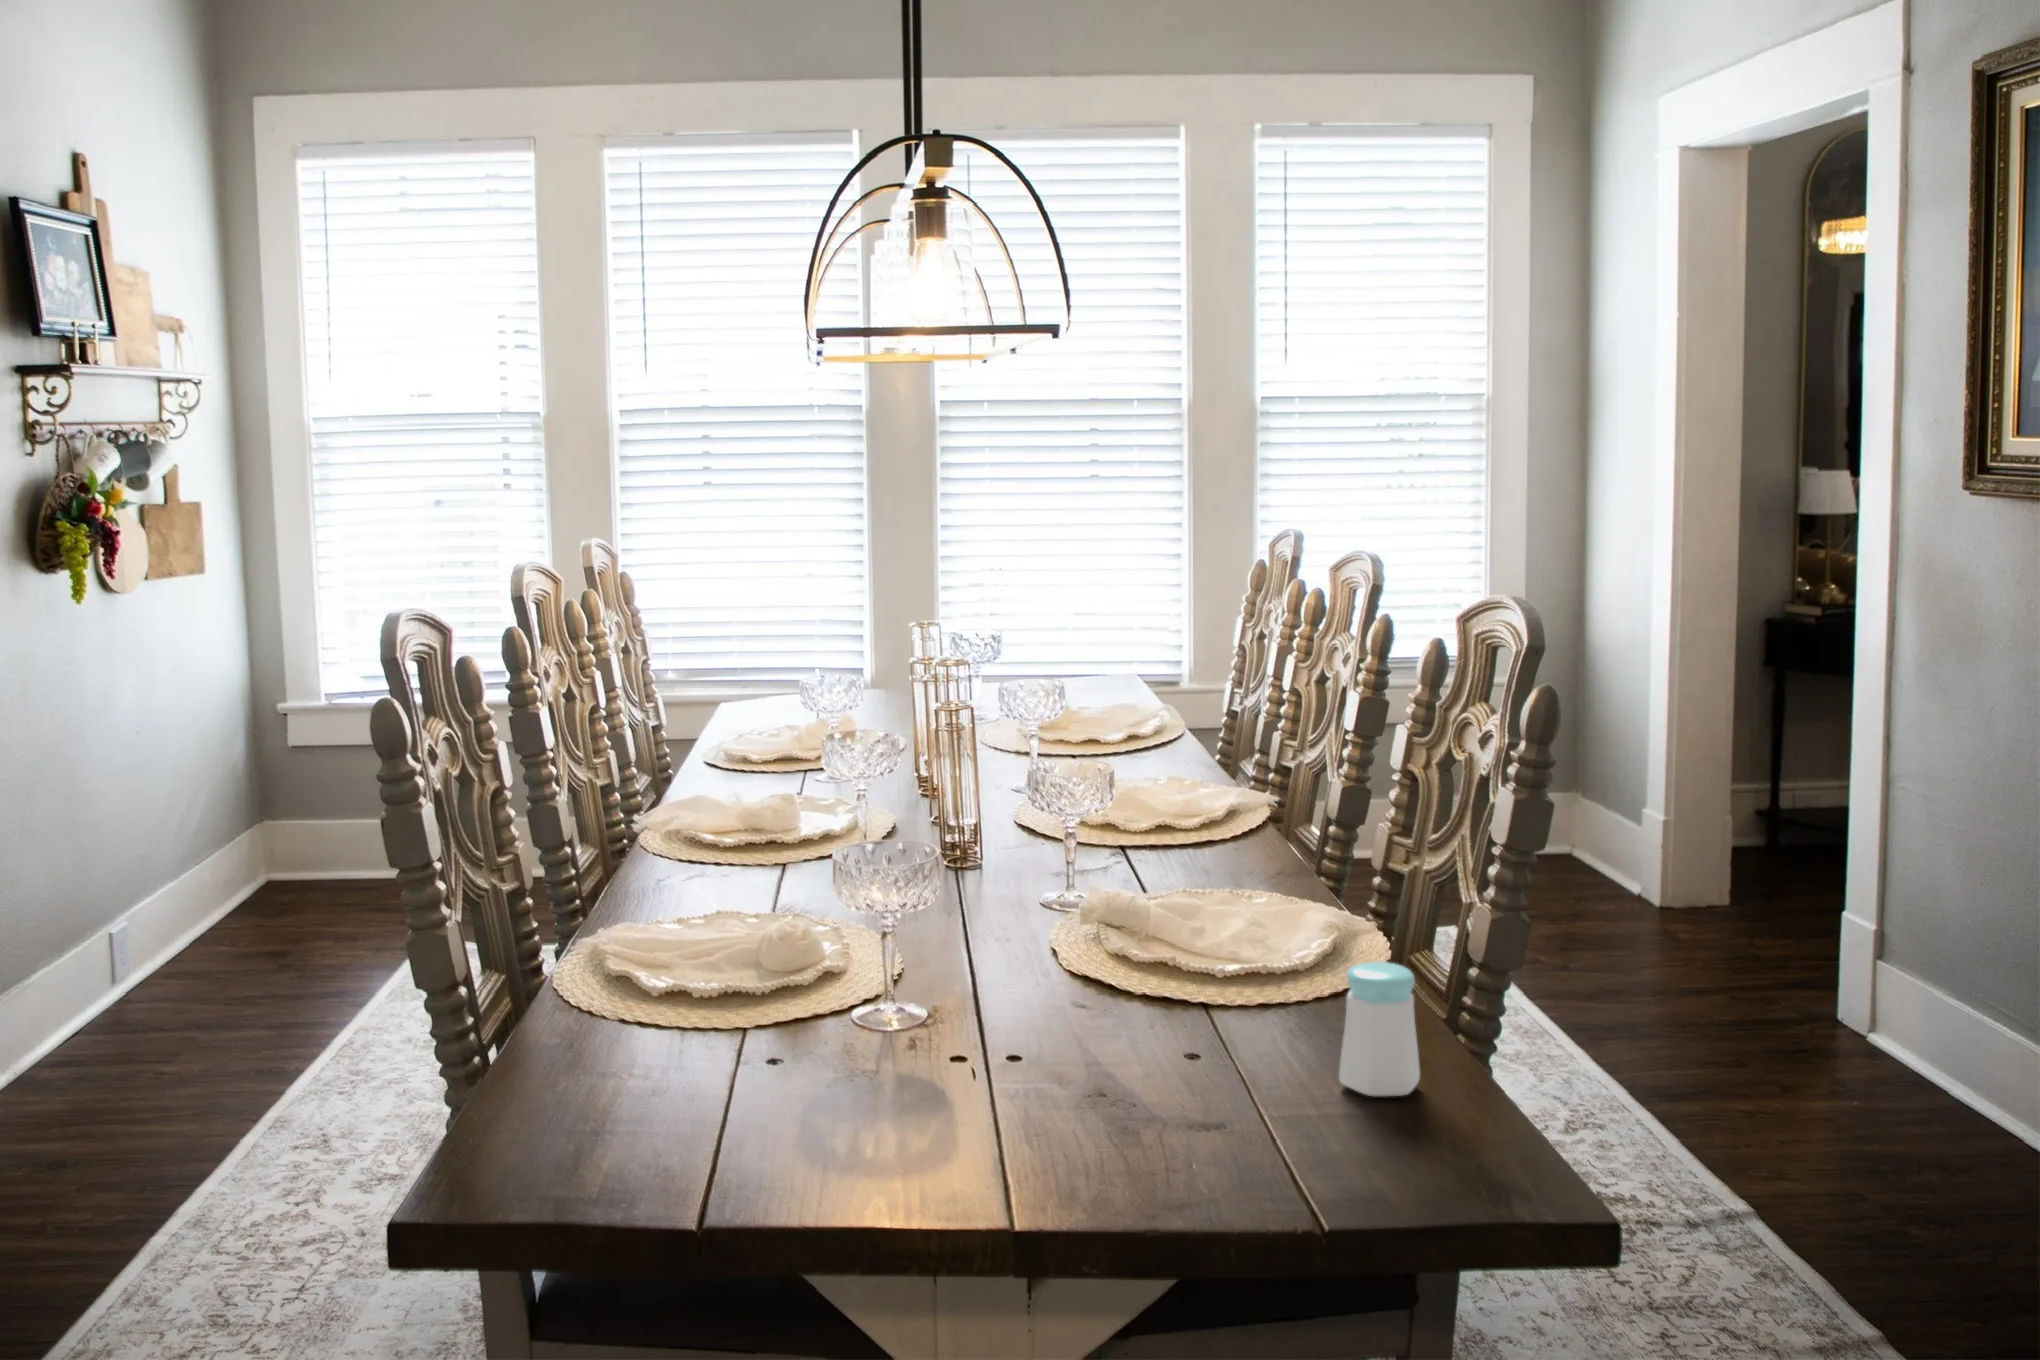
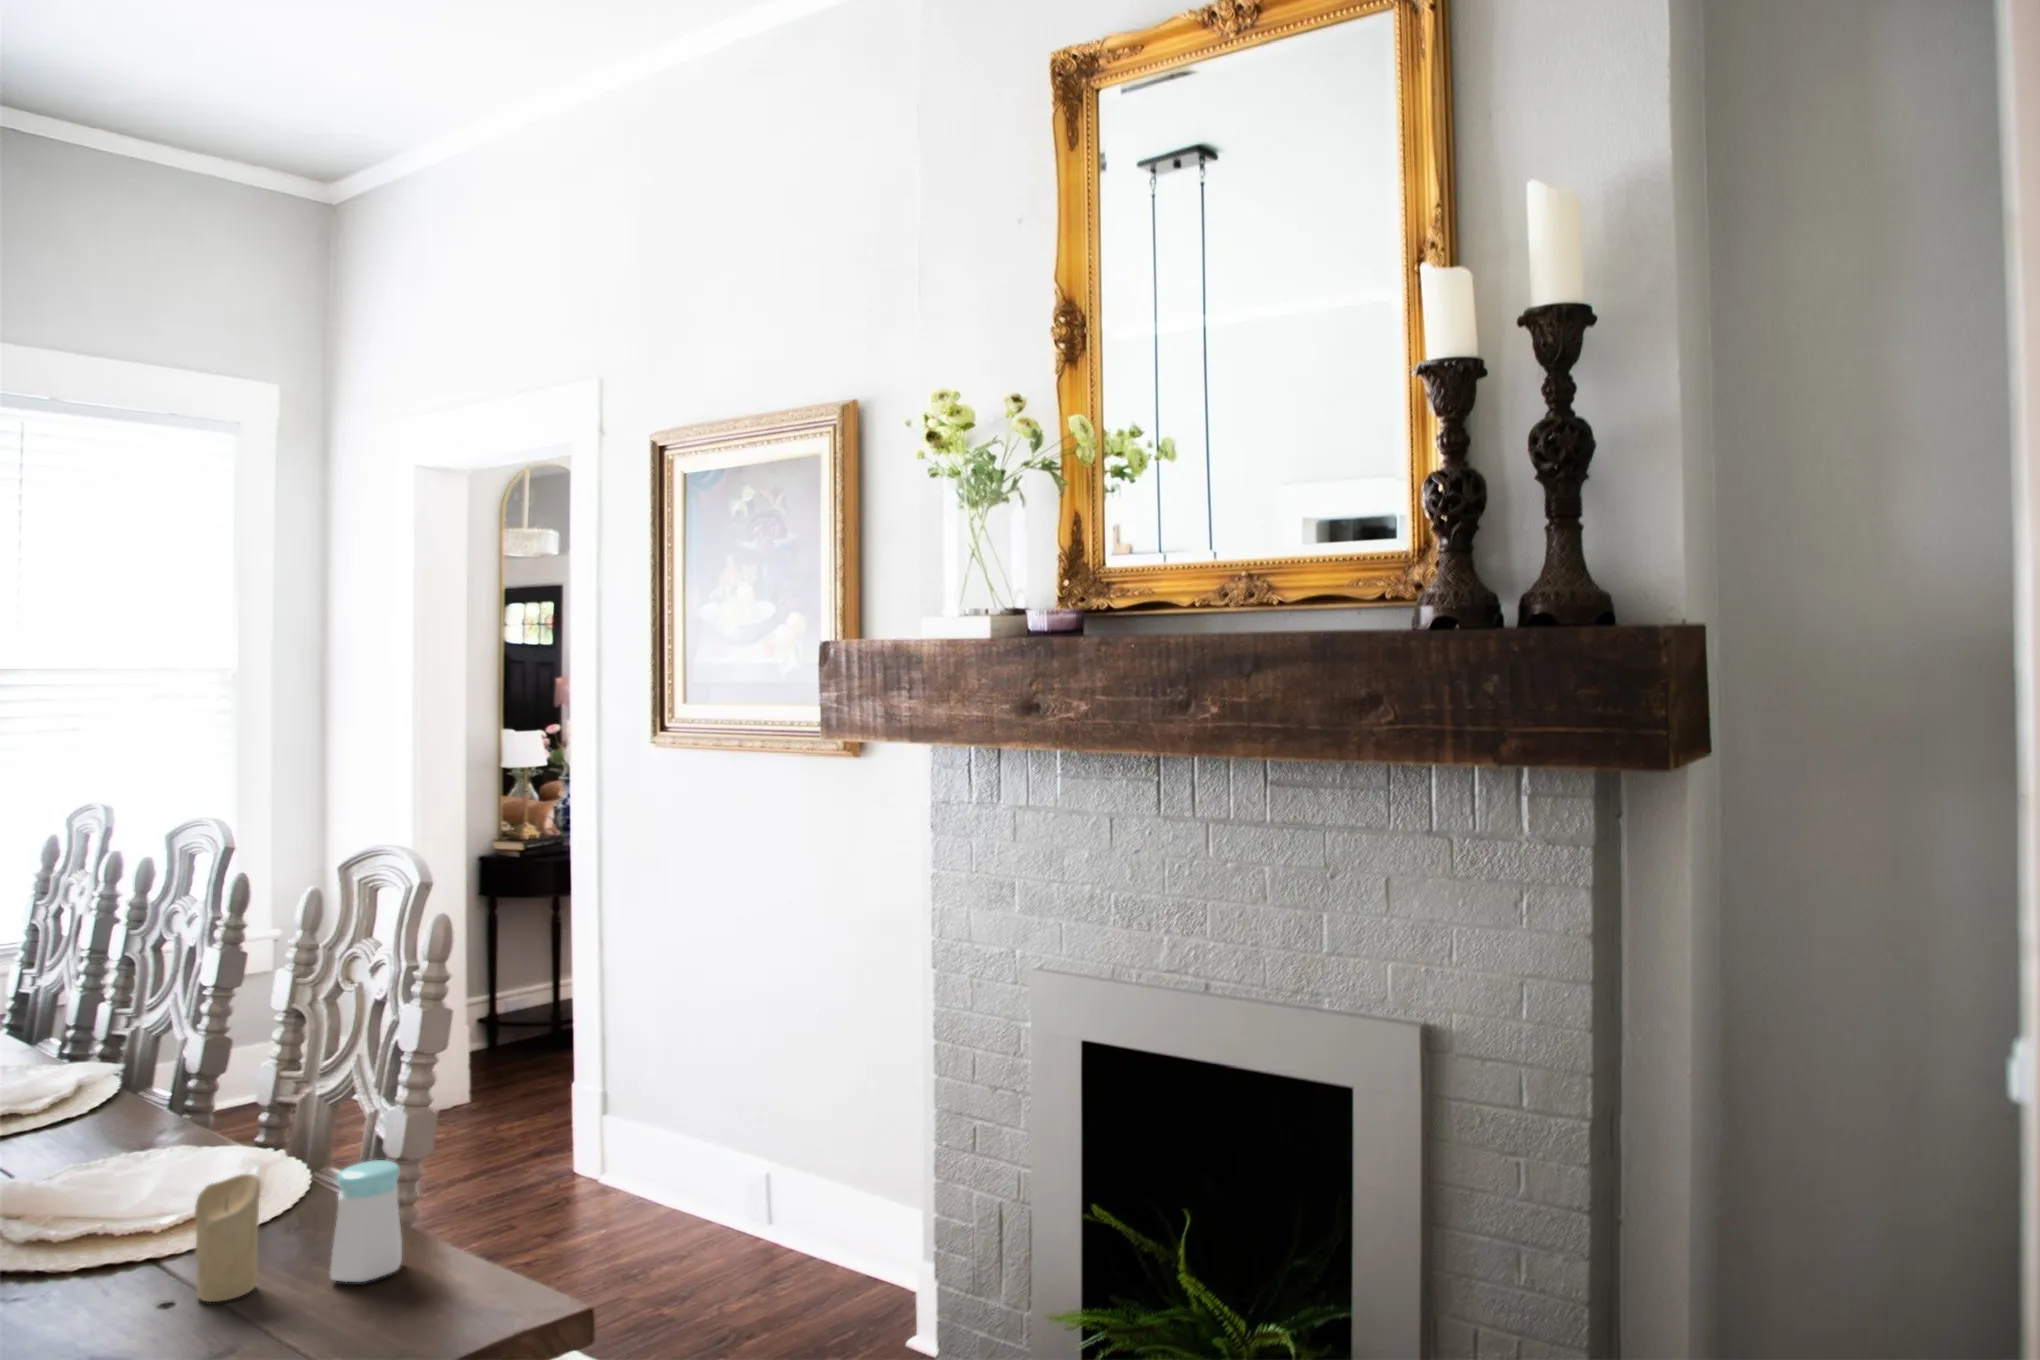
candle: none [1213,944,1274,1072] -> present [195,1174,260,1302]

